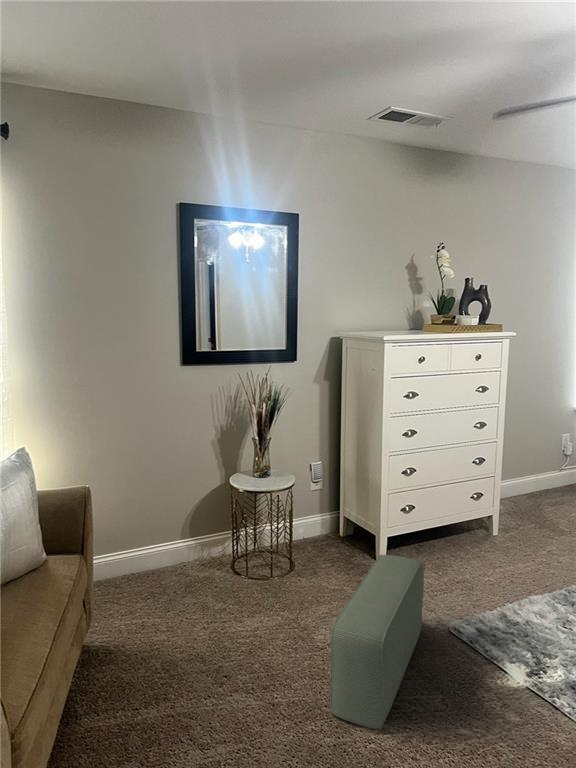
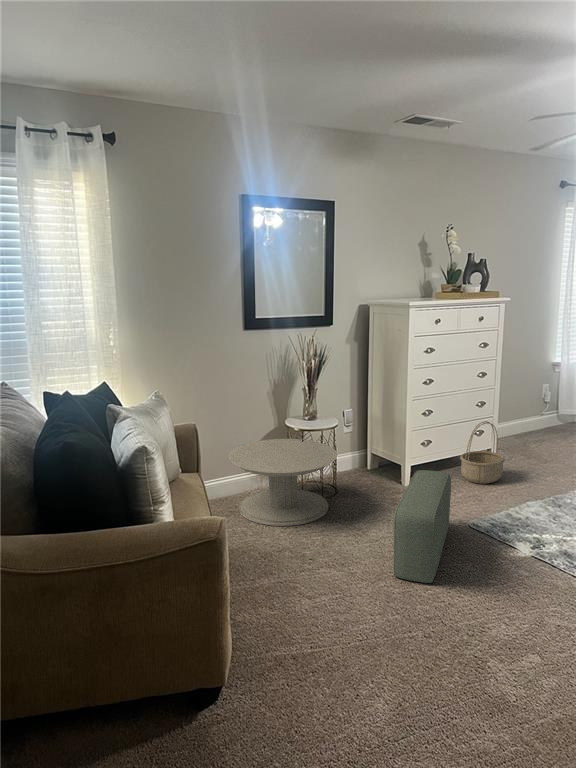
basket: none [450,485,505,564] -> present [460,421,505,484]
side table: none [148,500,286,620] -> present [228,439,338,526]

